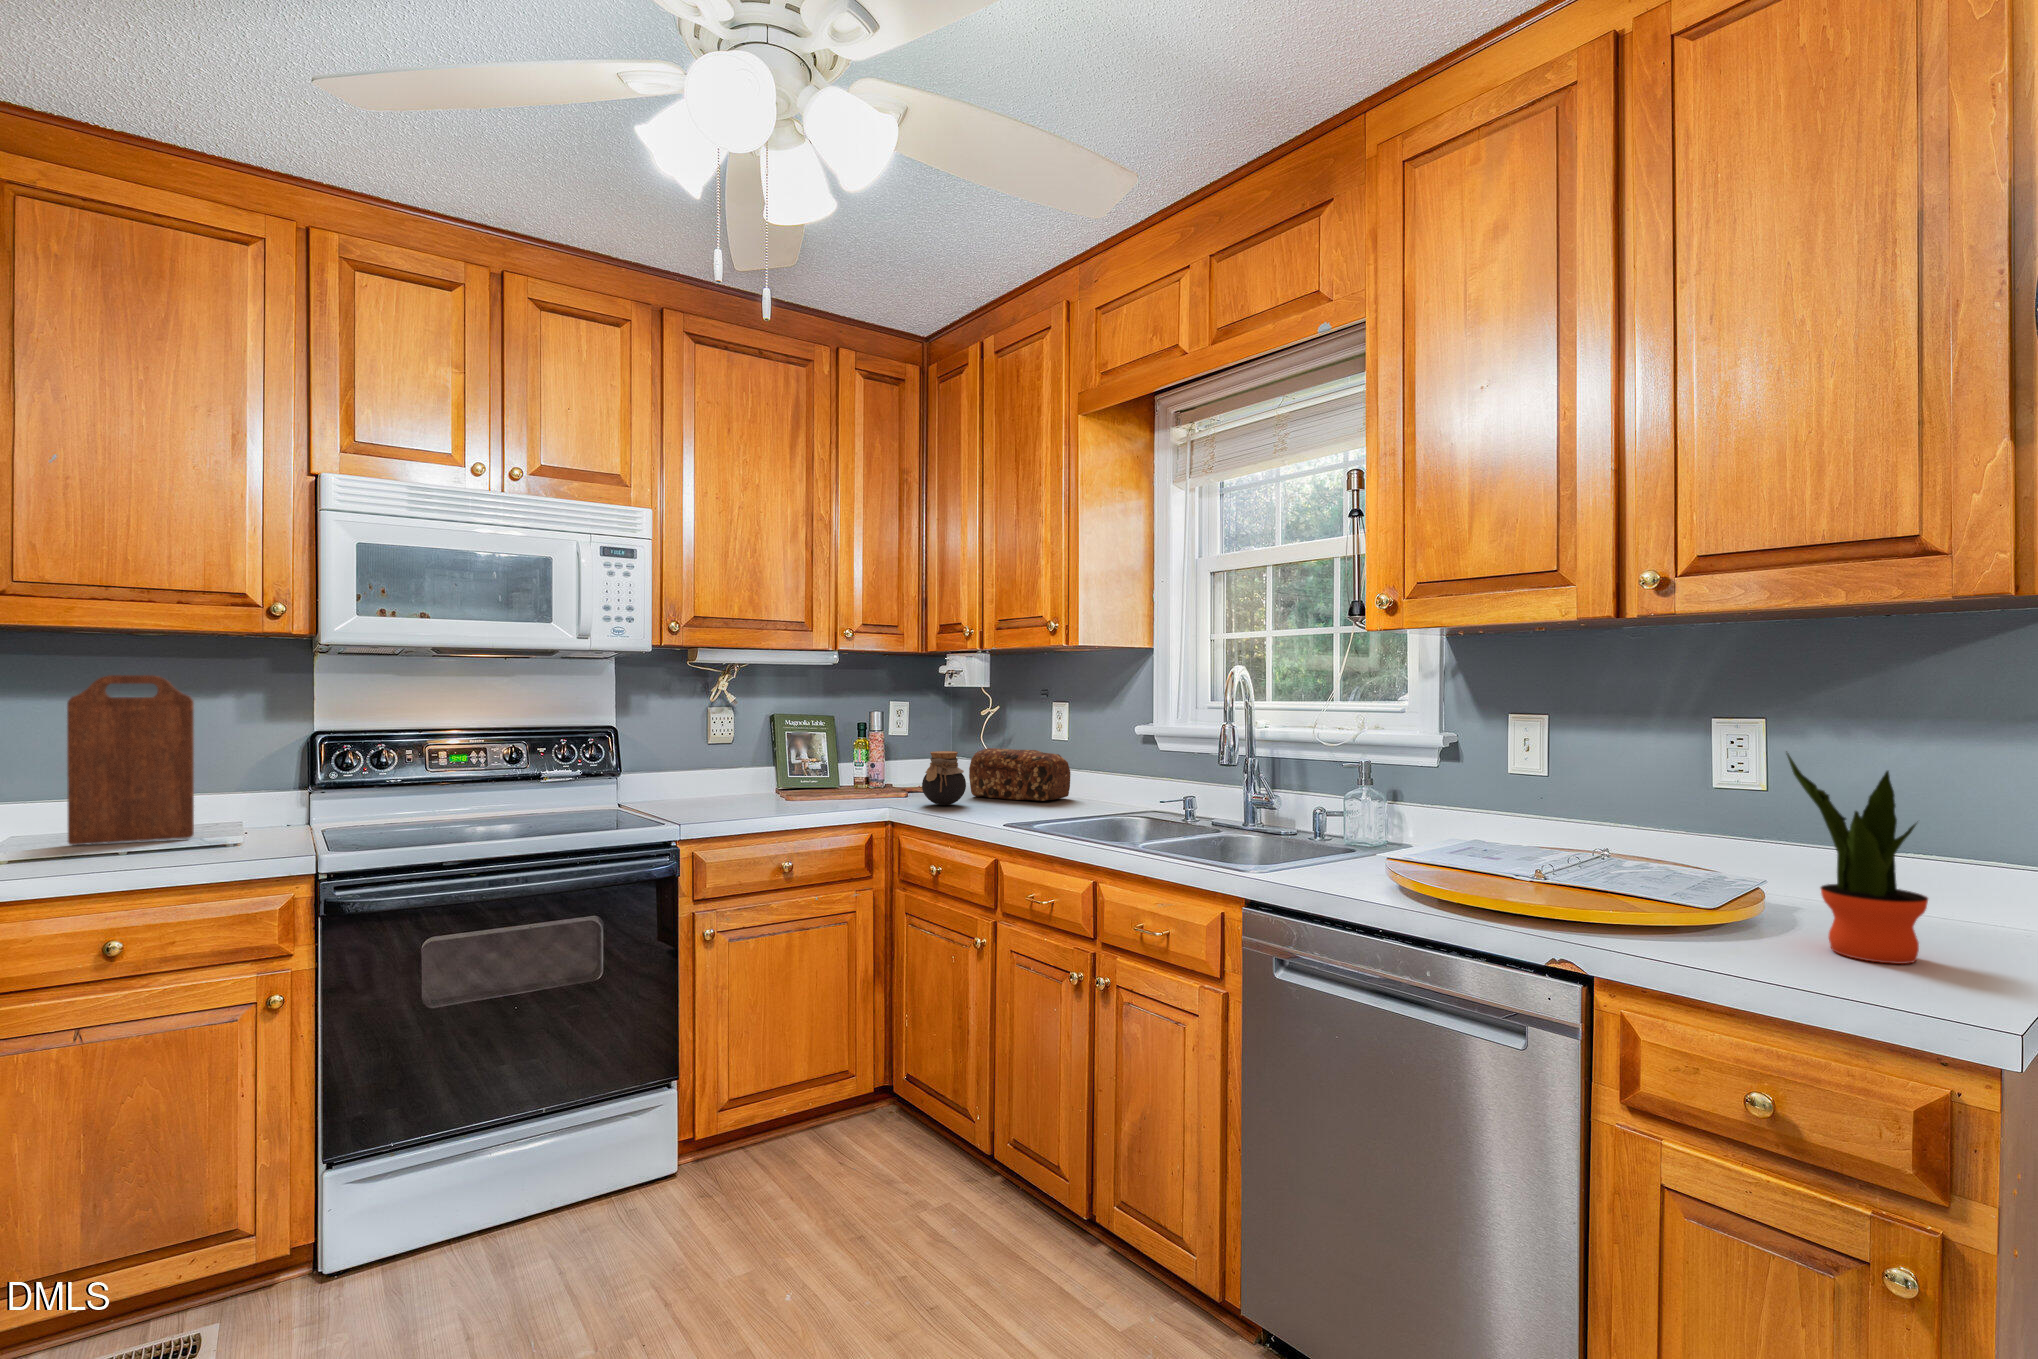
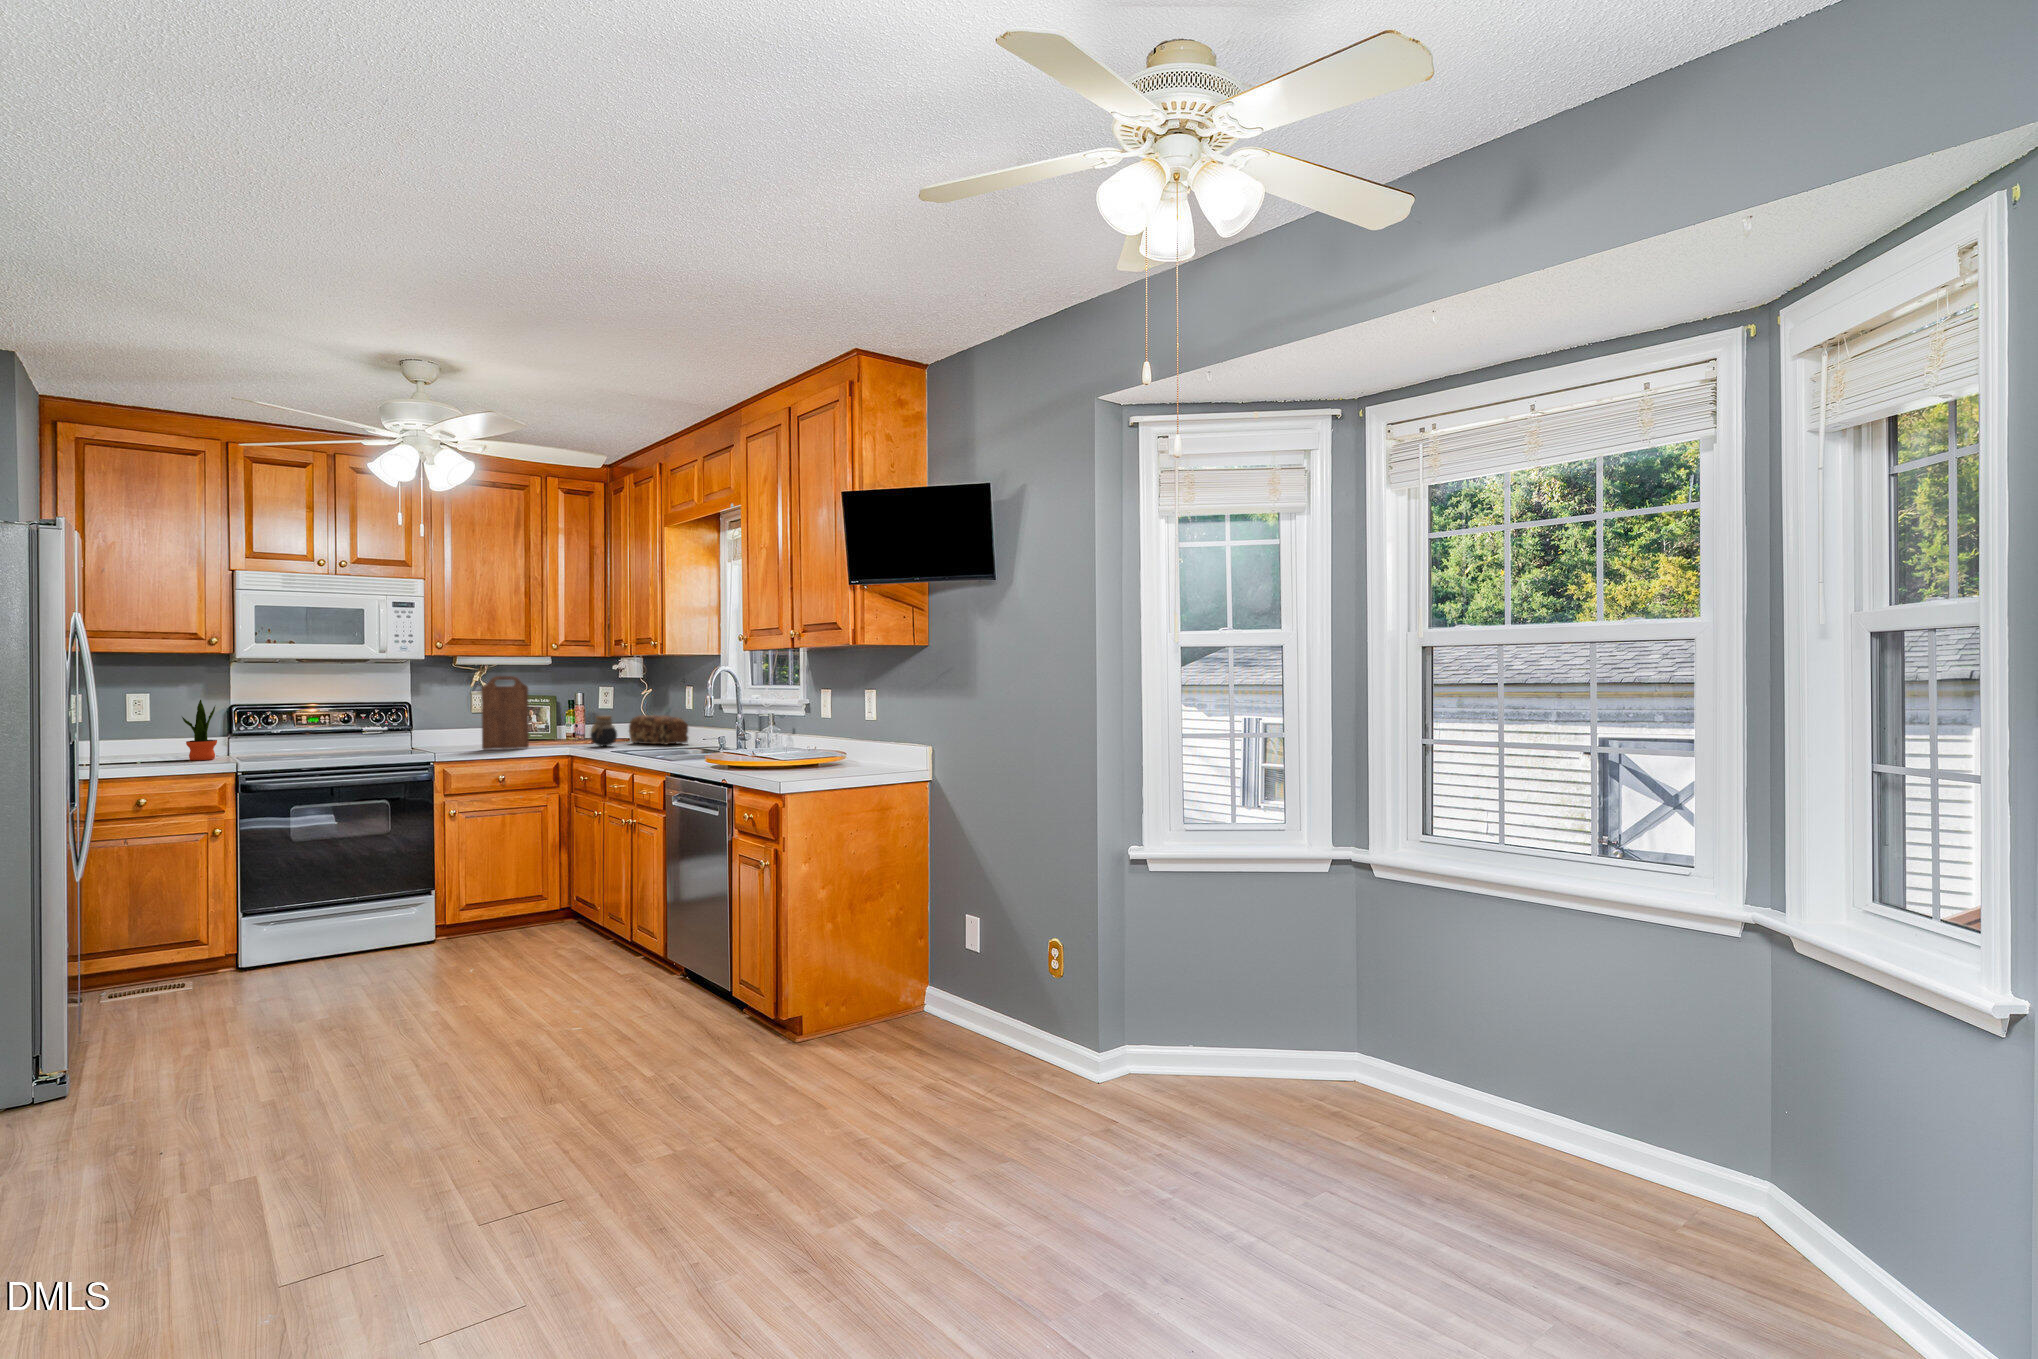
cutting board: present [67,675,194,845] -> present [481,676,529,750]
potted plant: present [1786,751,1928,964] -> present [182,700,217,760]

